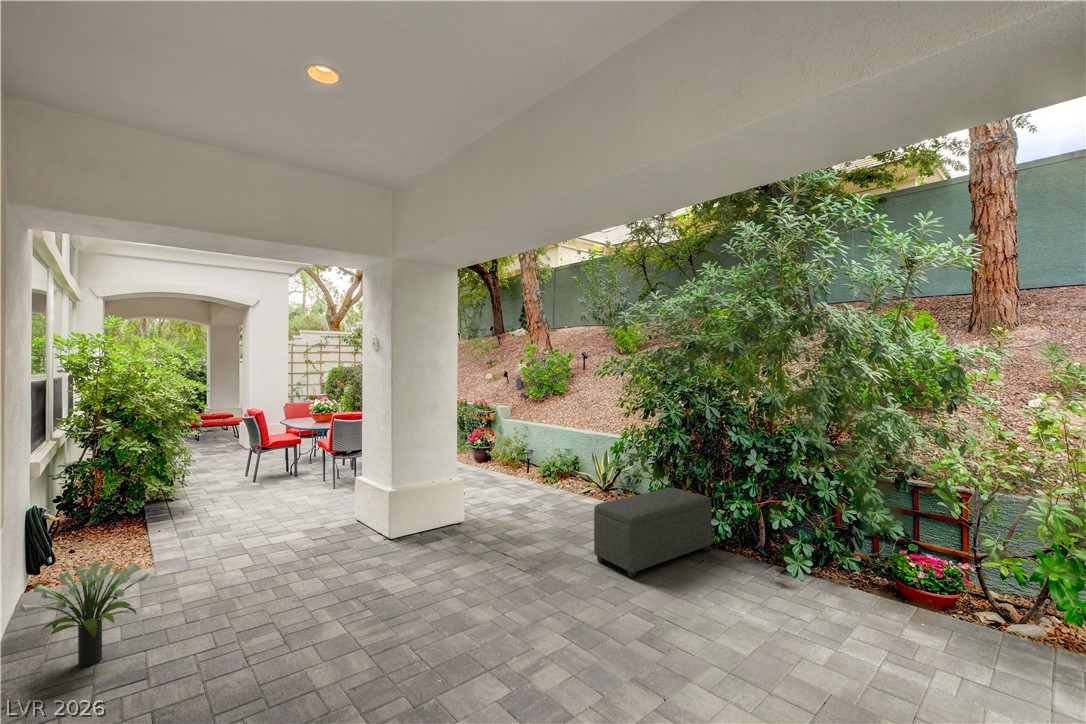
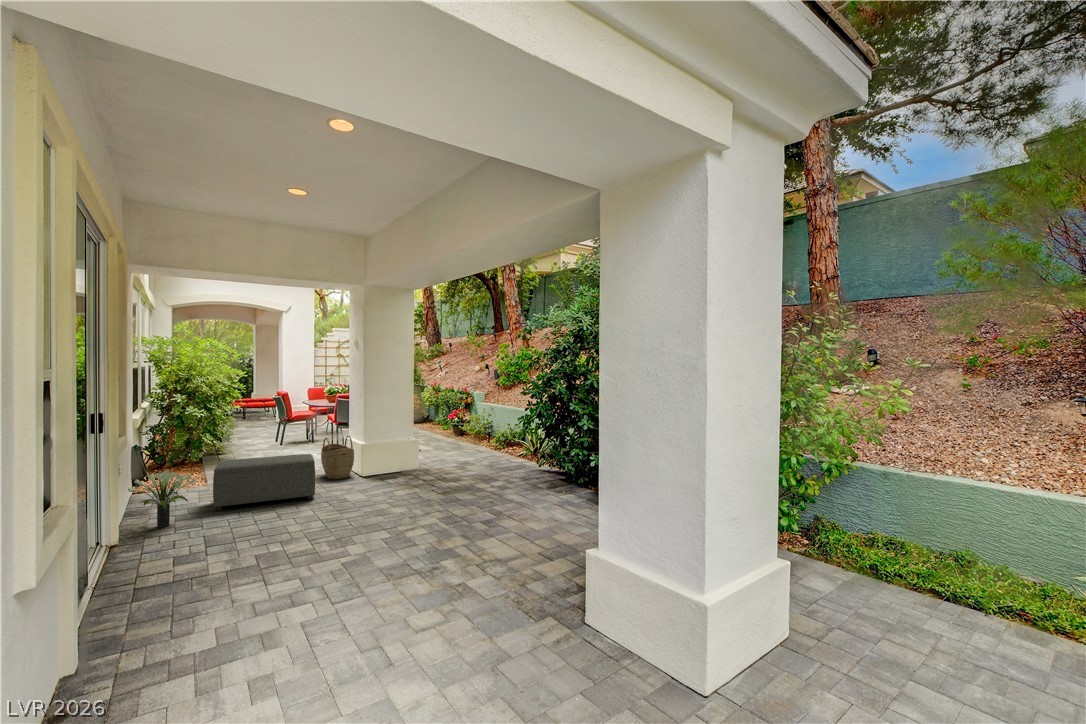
woven basket: none [329,472,377,536] -> present [321,436,354,480]
ottoman: present [594,488,712,578] -> present [213,454,315,511]

